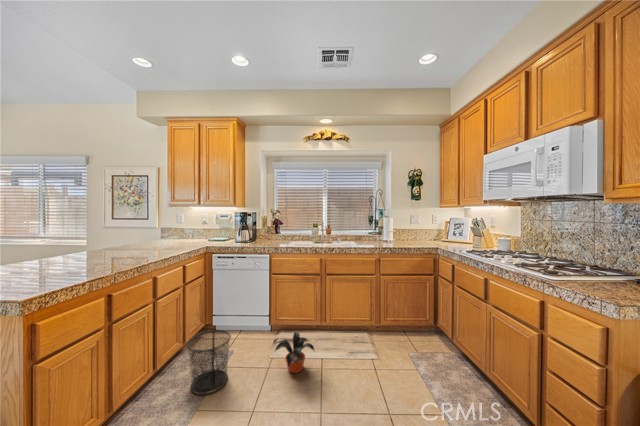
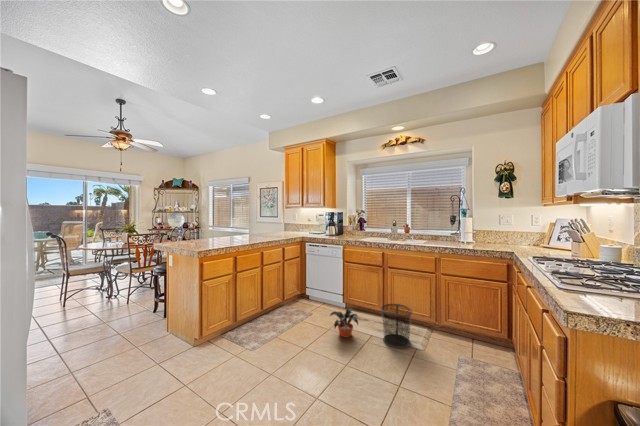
waste bin: present [187,330,231,394] -> present [381,304,412,348]

